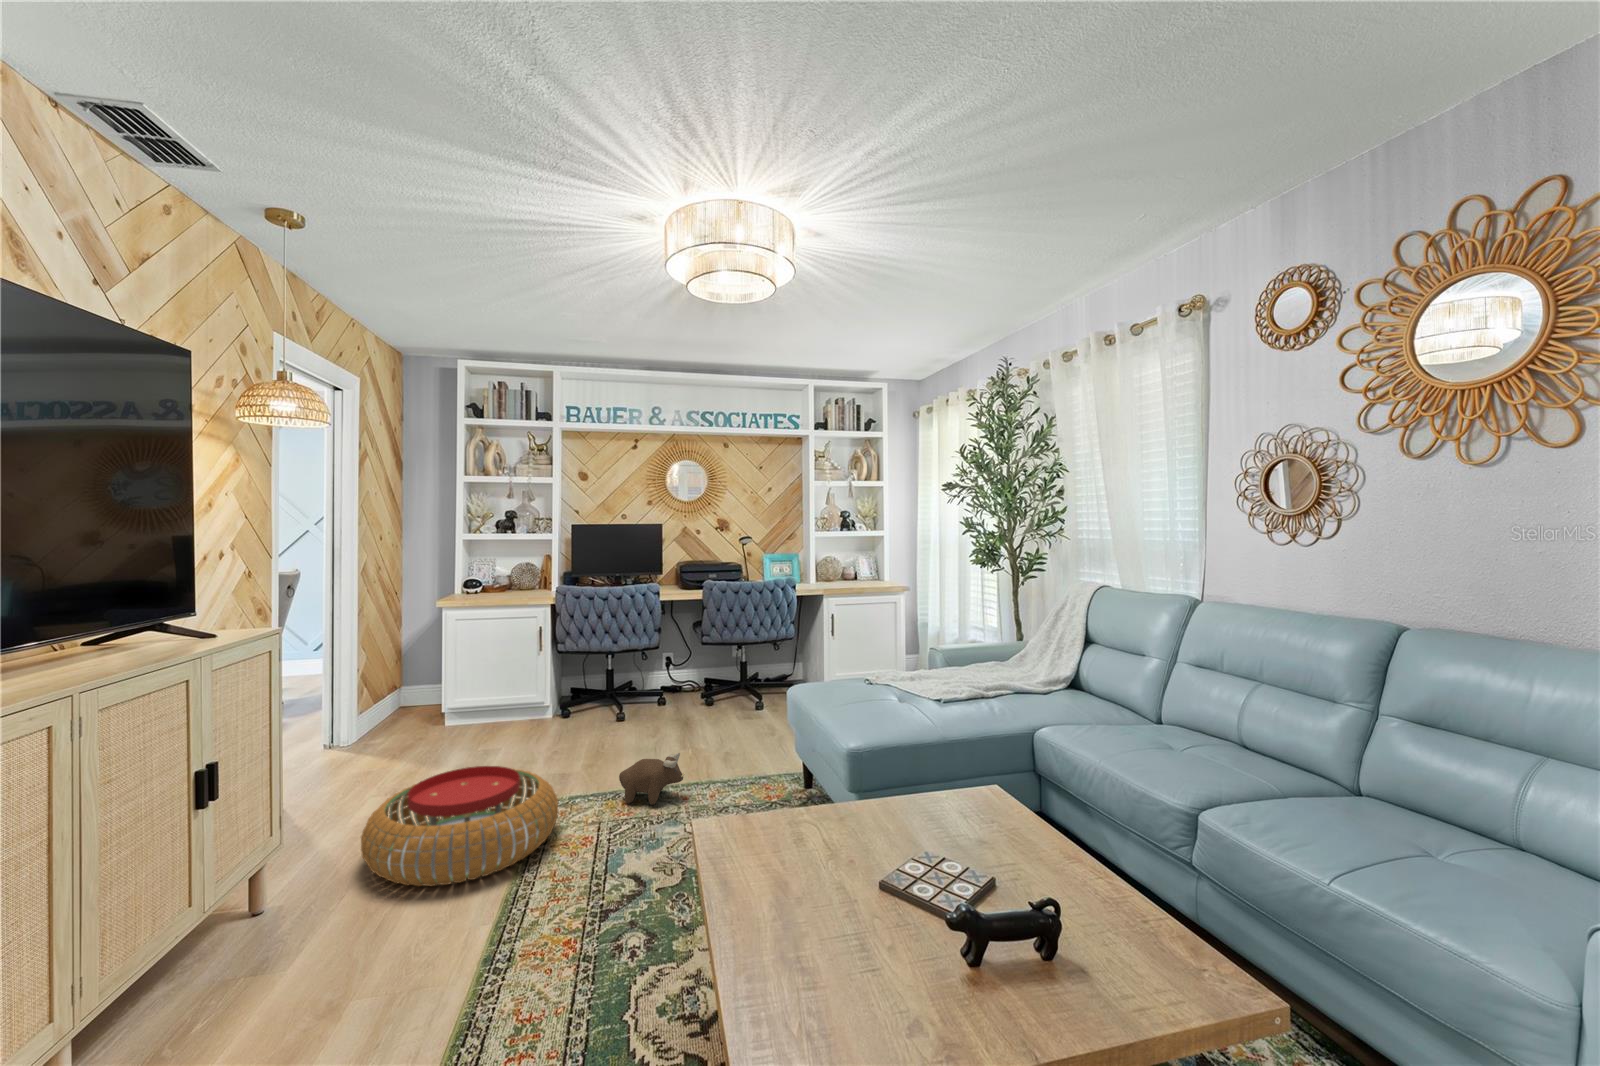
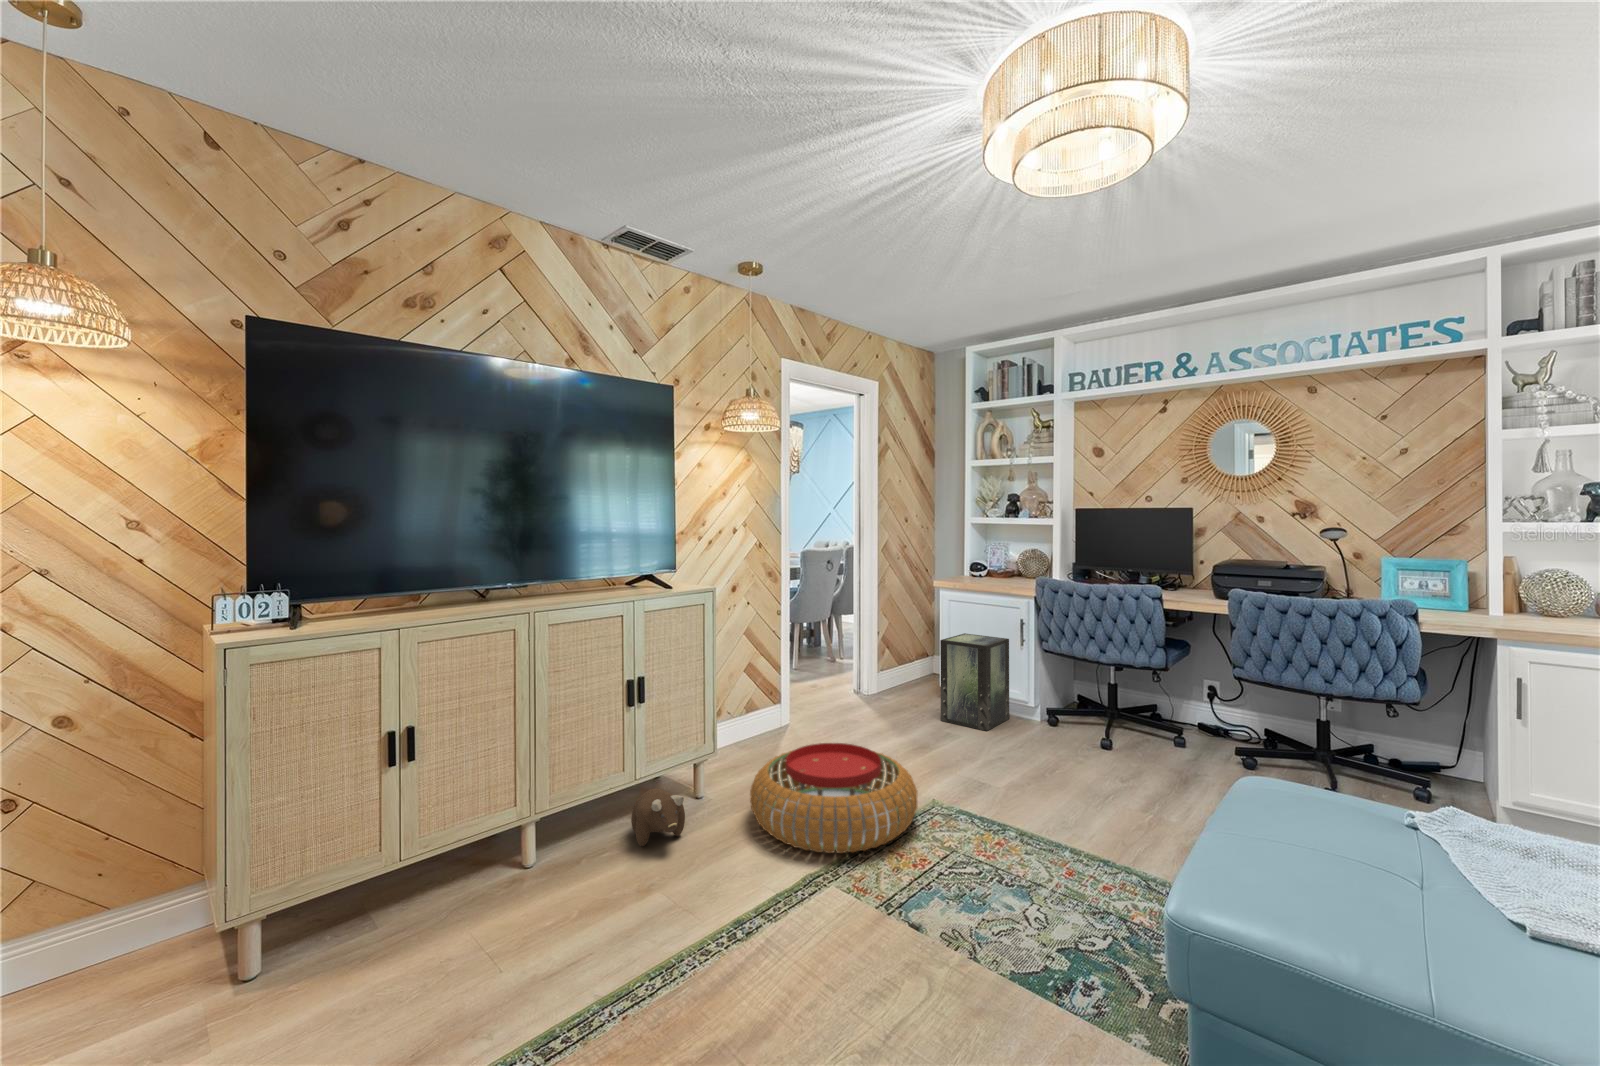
storage box: none [467,645,529,738] -> present [940,633,1009,731]
plush toy: present [619,753,685,805] -> present [631,789,685,846]

